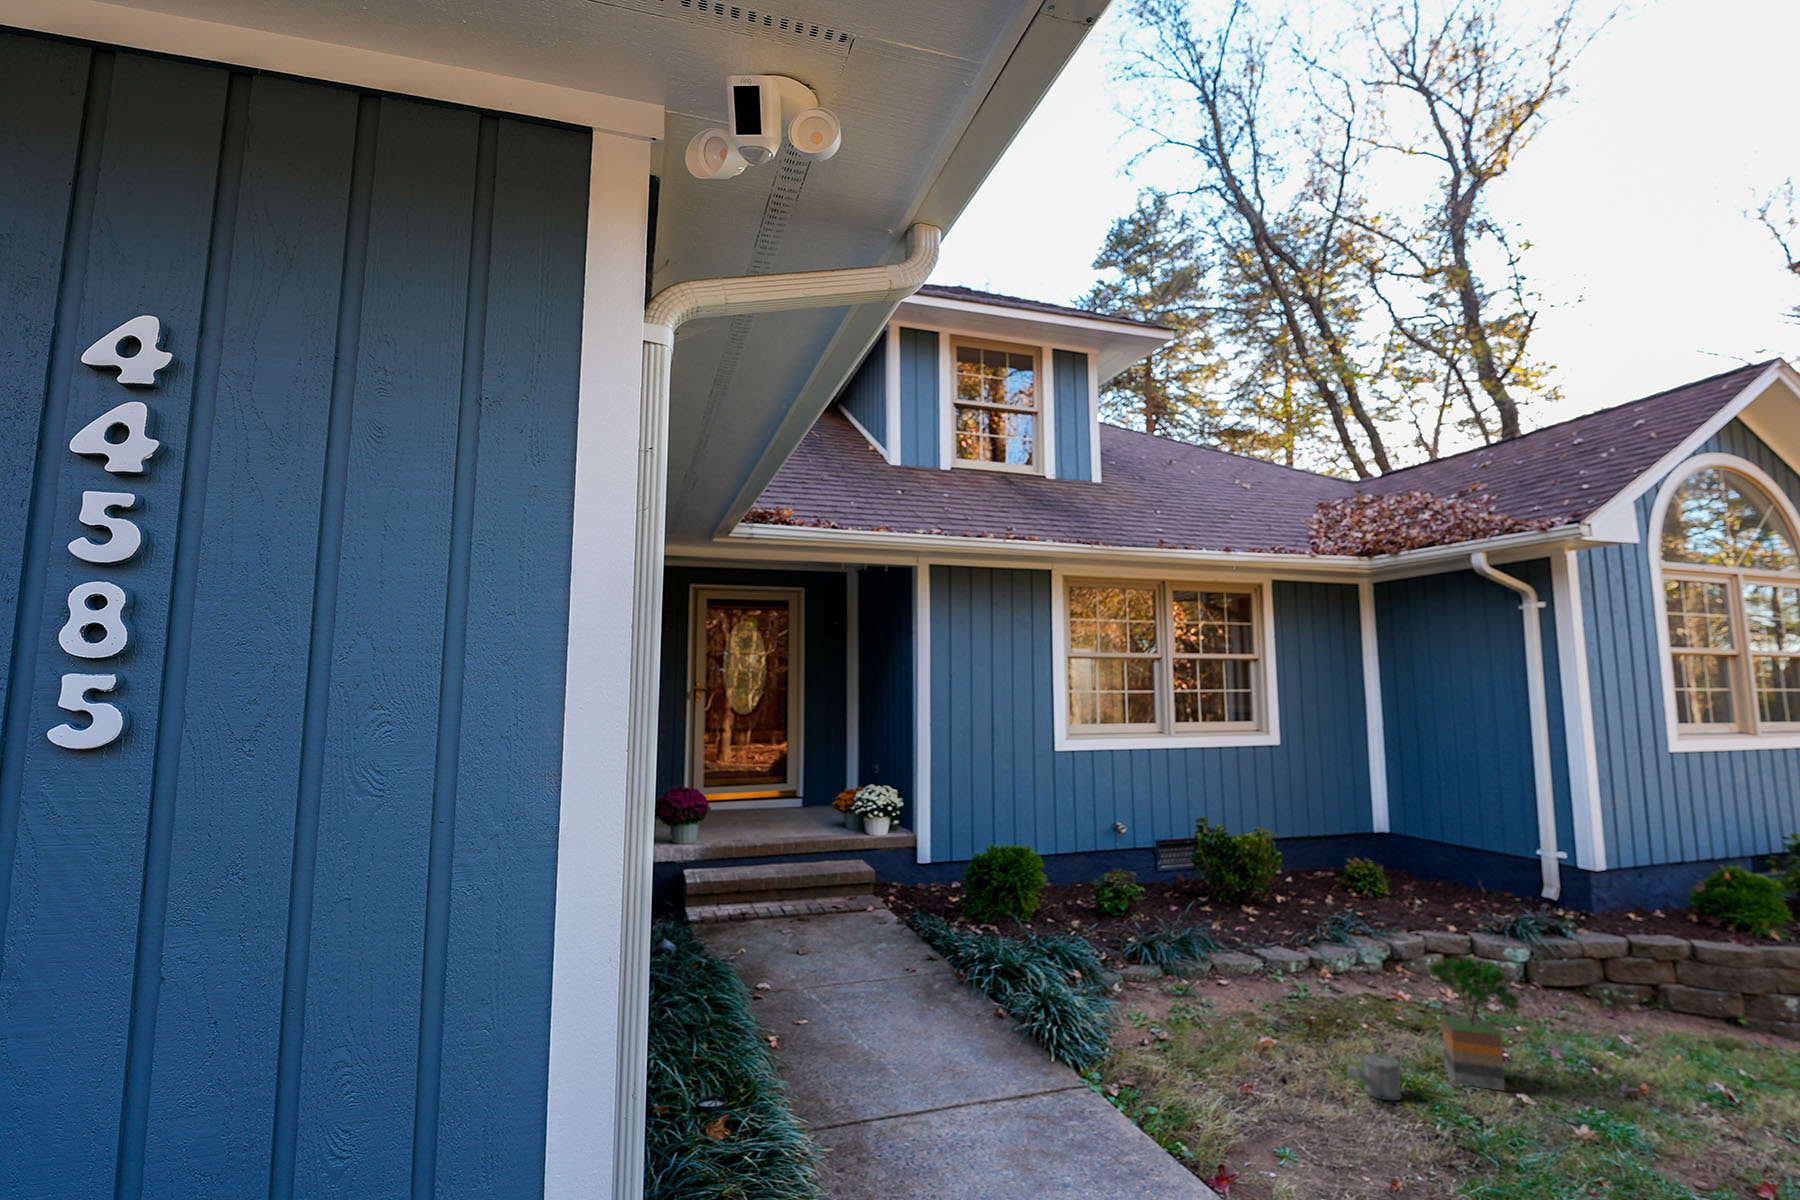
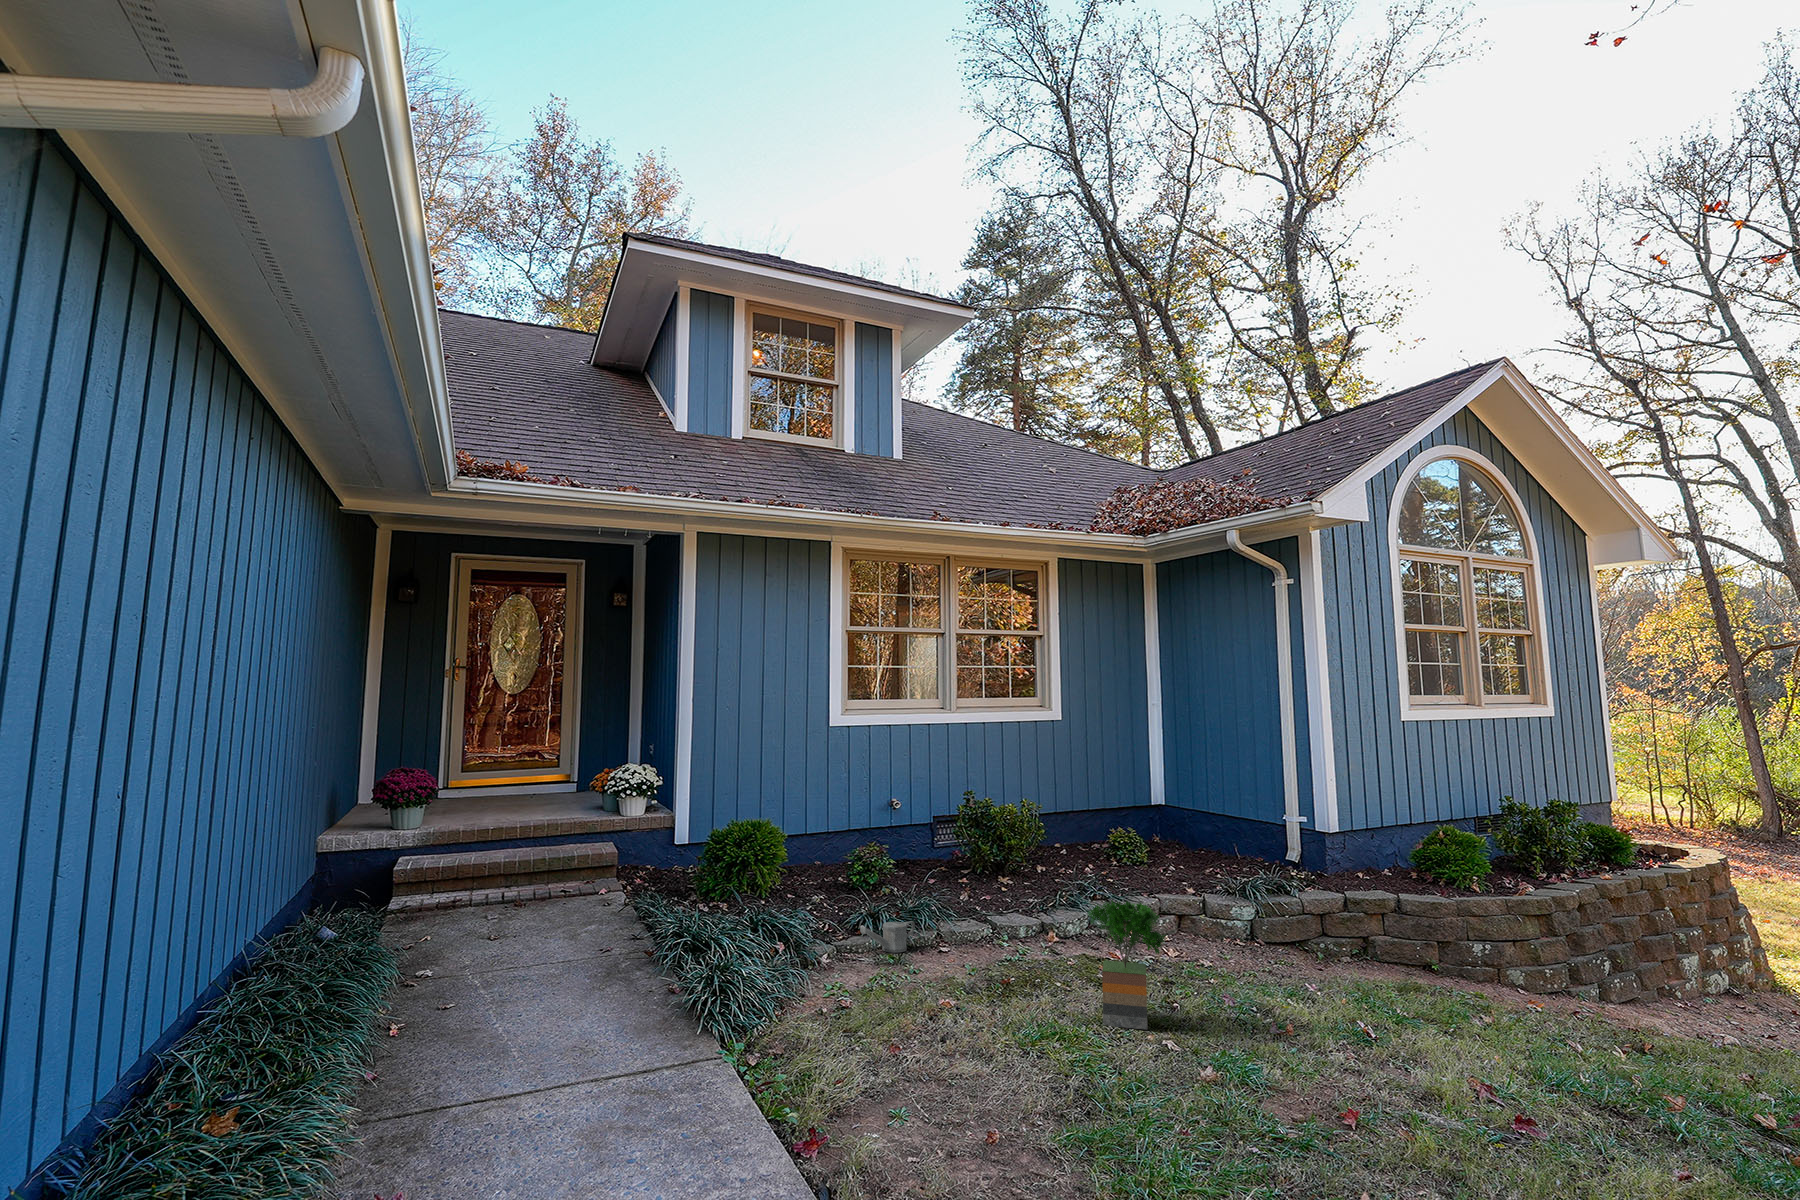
watering can: present [1348,1054,1401,1101] -> present [860,921,915,953]

